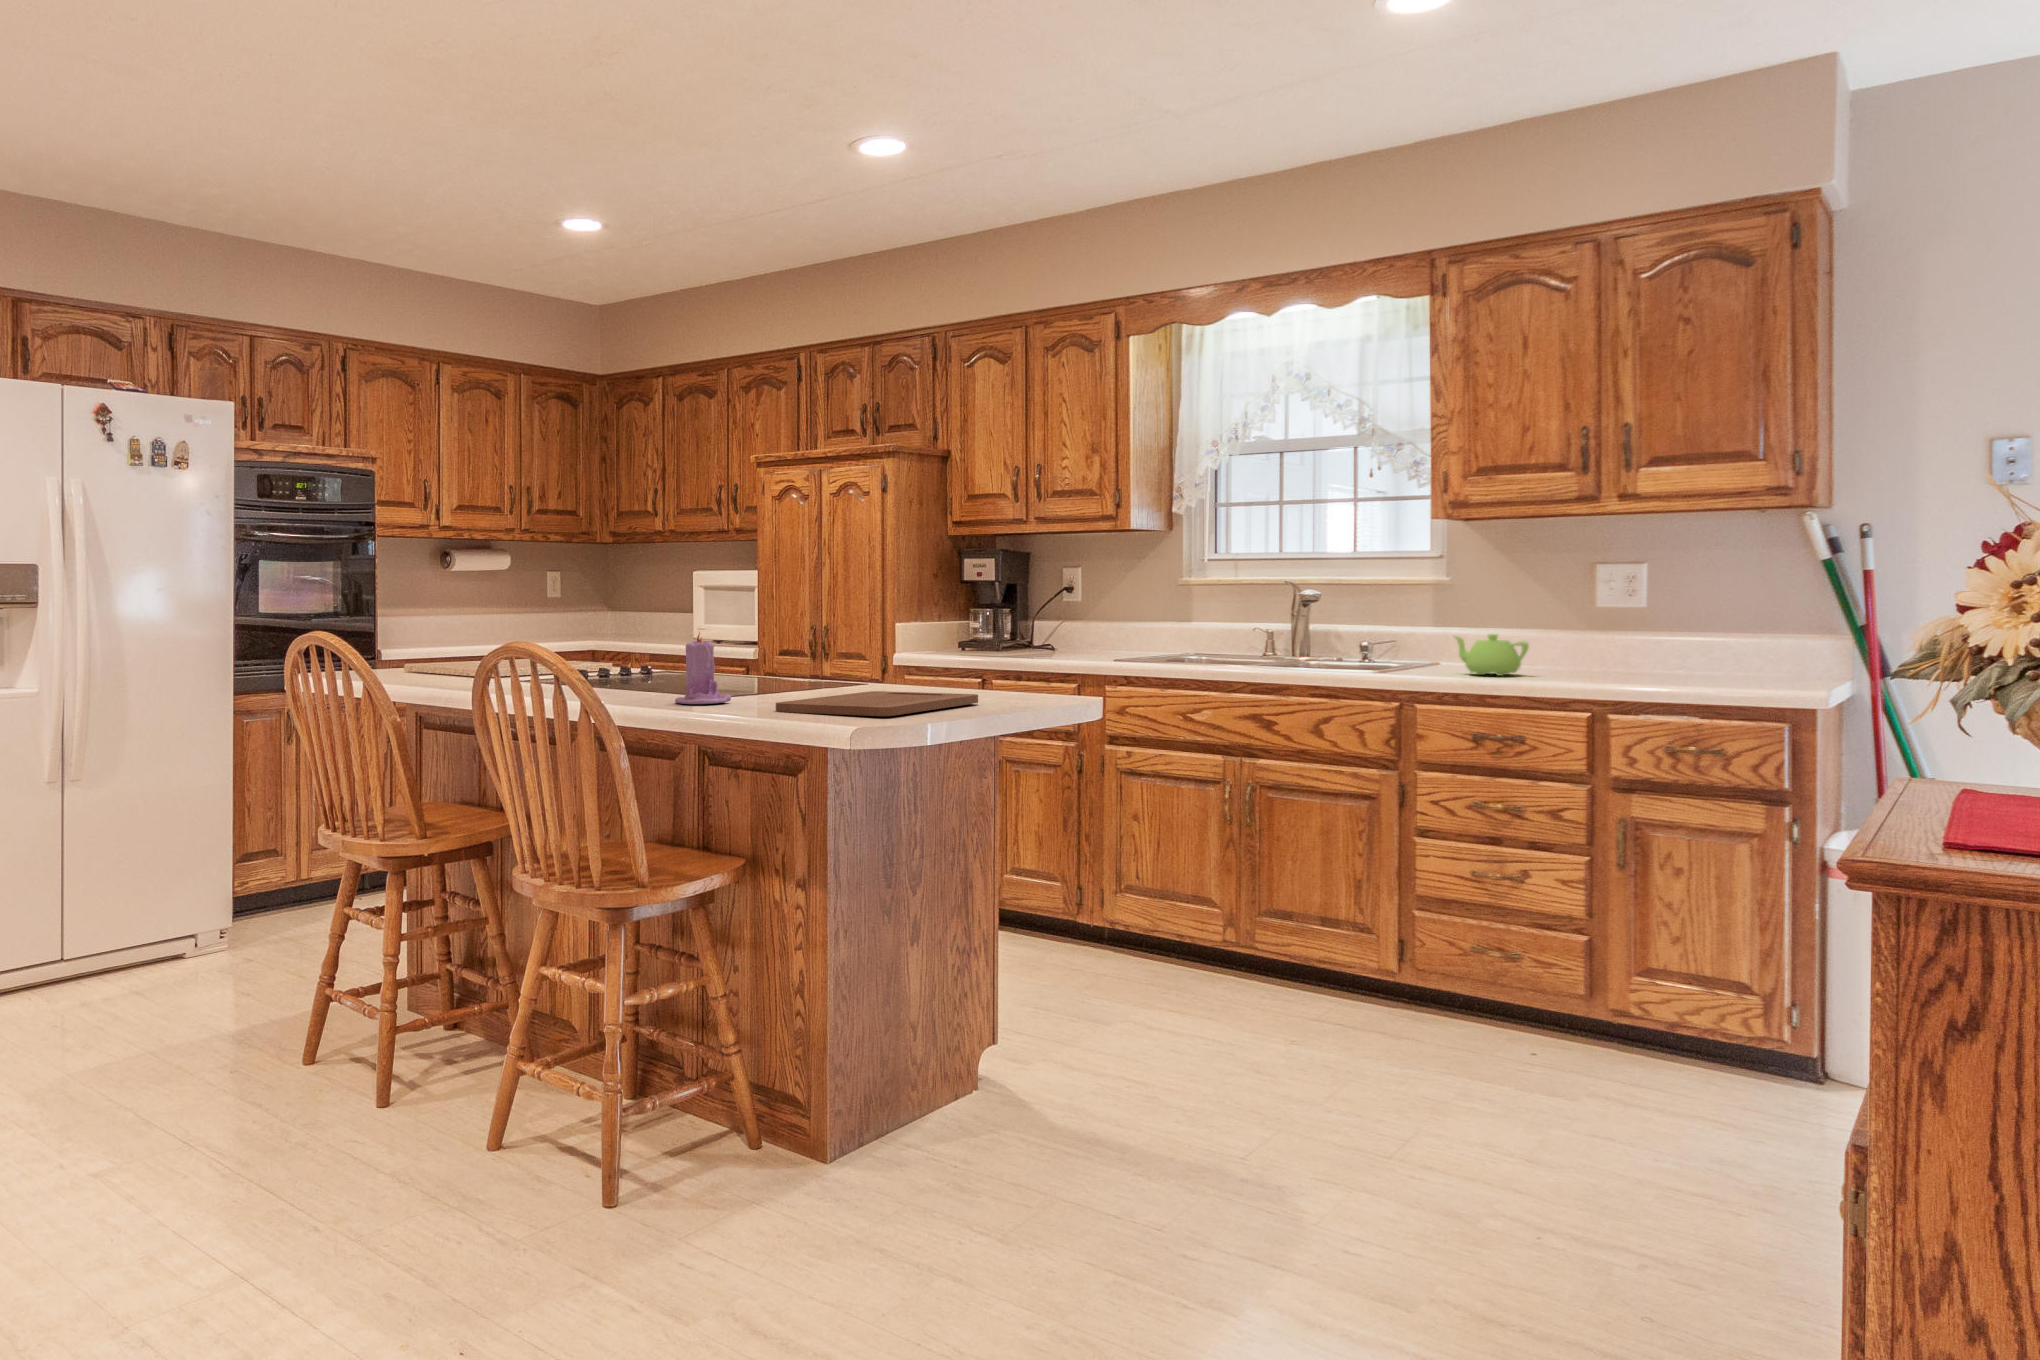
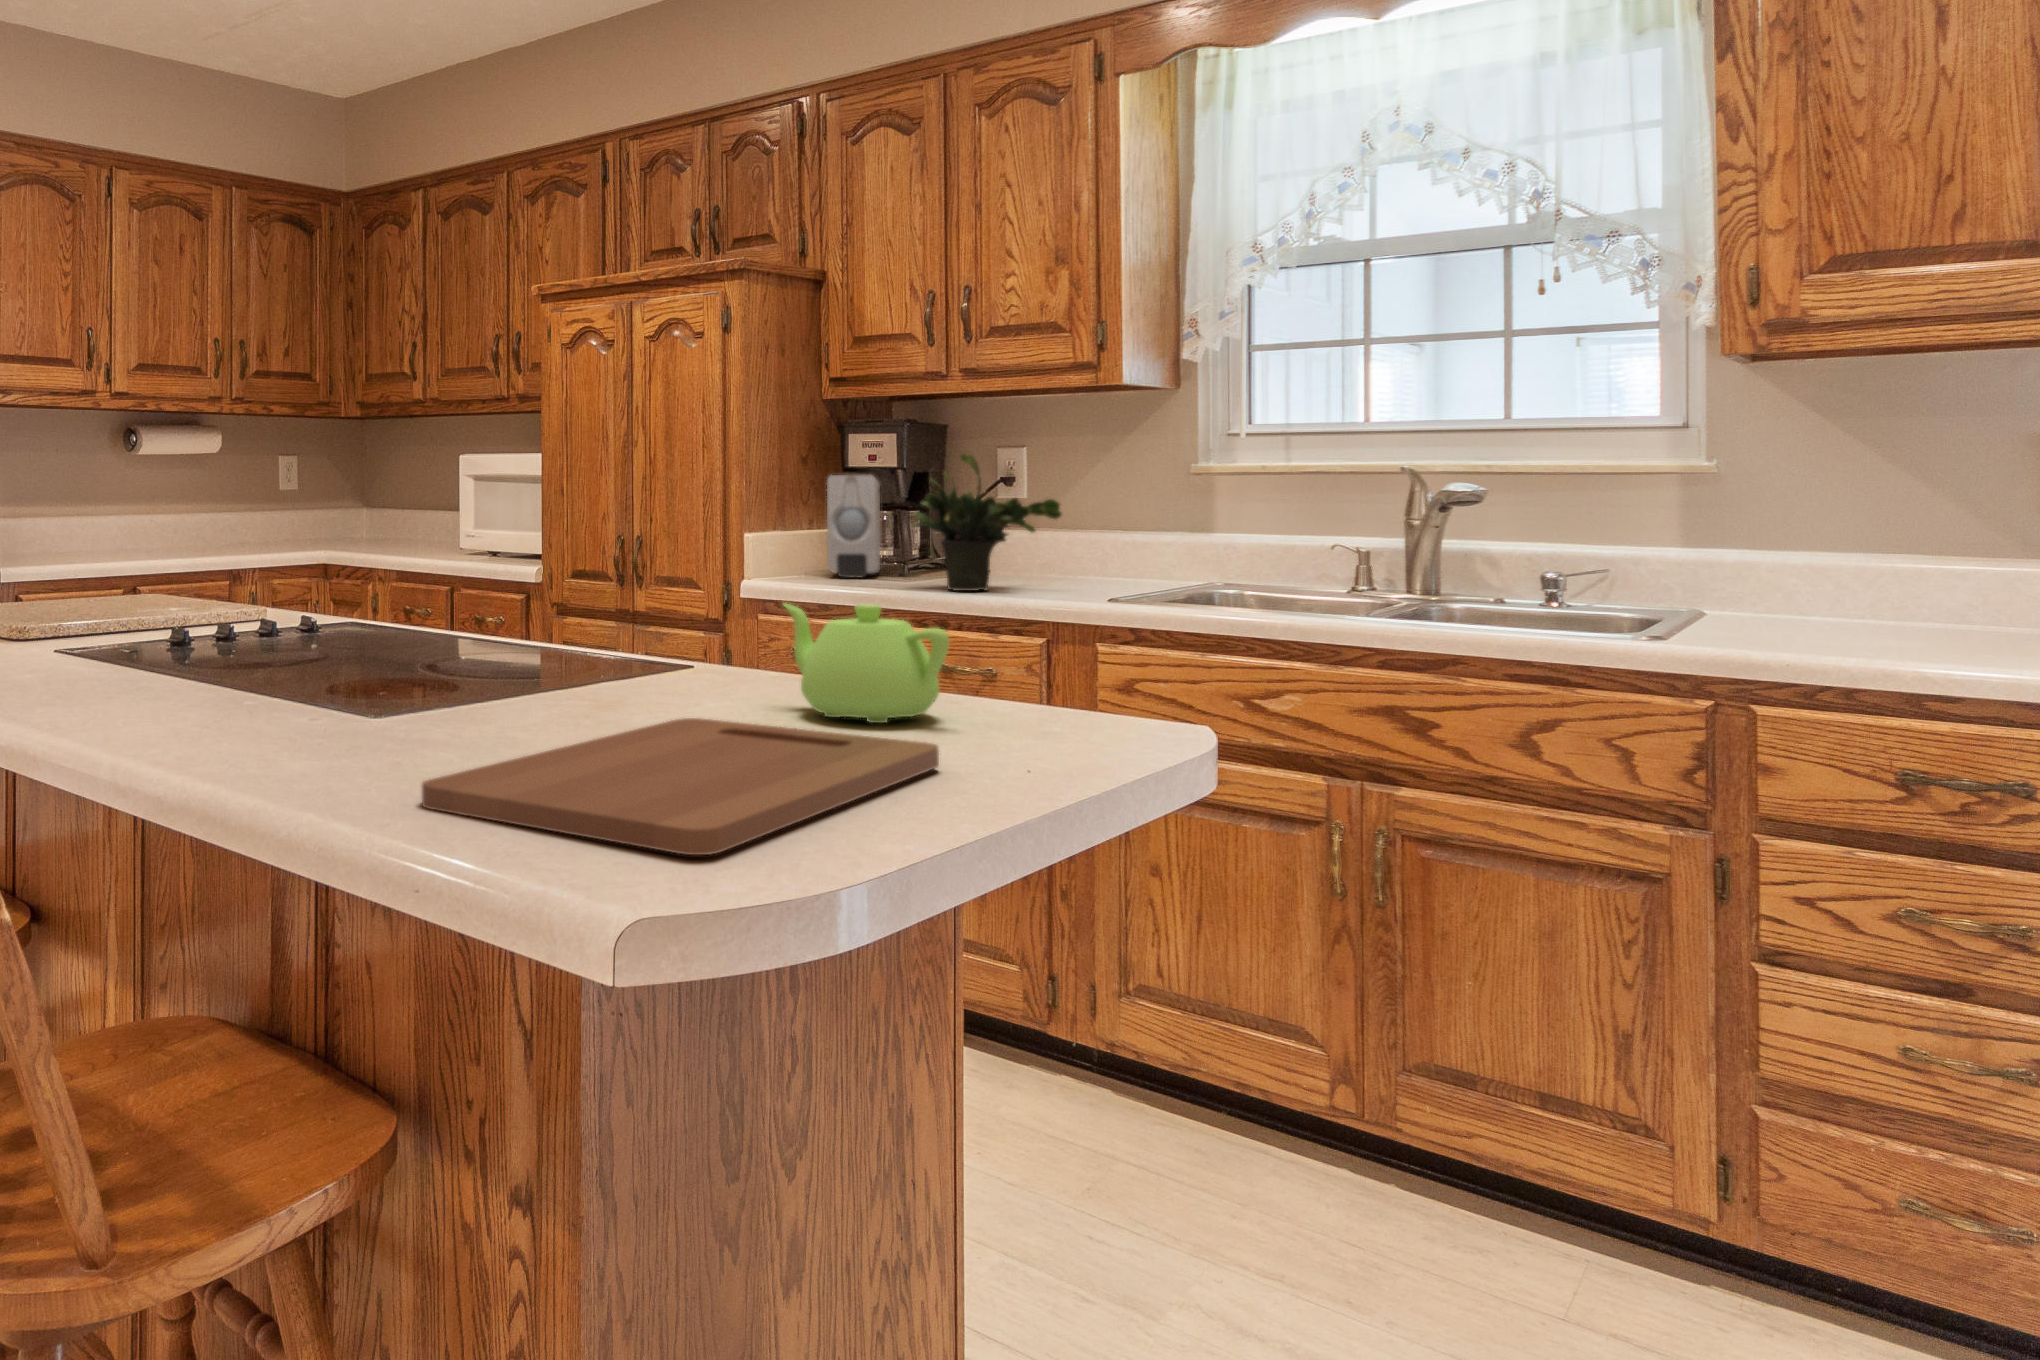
potted plant: none [999,572,1092,659] -> present [913,454,1062,591]
soap dispenser: none [948,586,983,653] -> present [827,475,880,578]
candle: present [675,632,731,704] -> none [214,585,347,764]
teapot: present [1456,634,1529,676] -> present [783,603,949,723]

